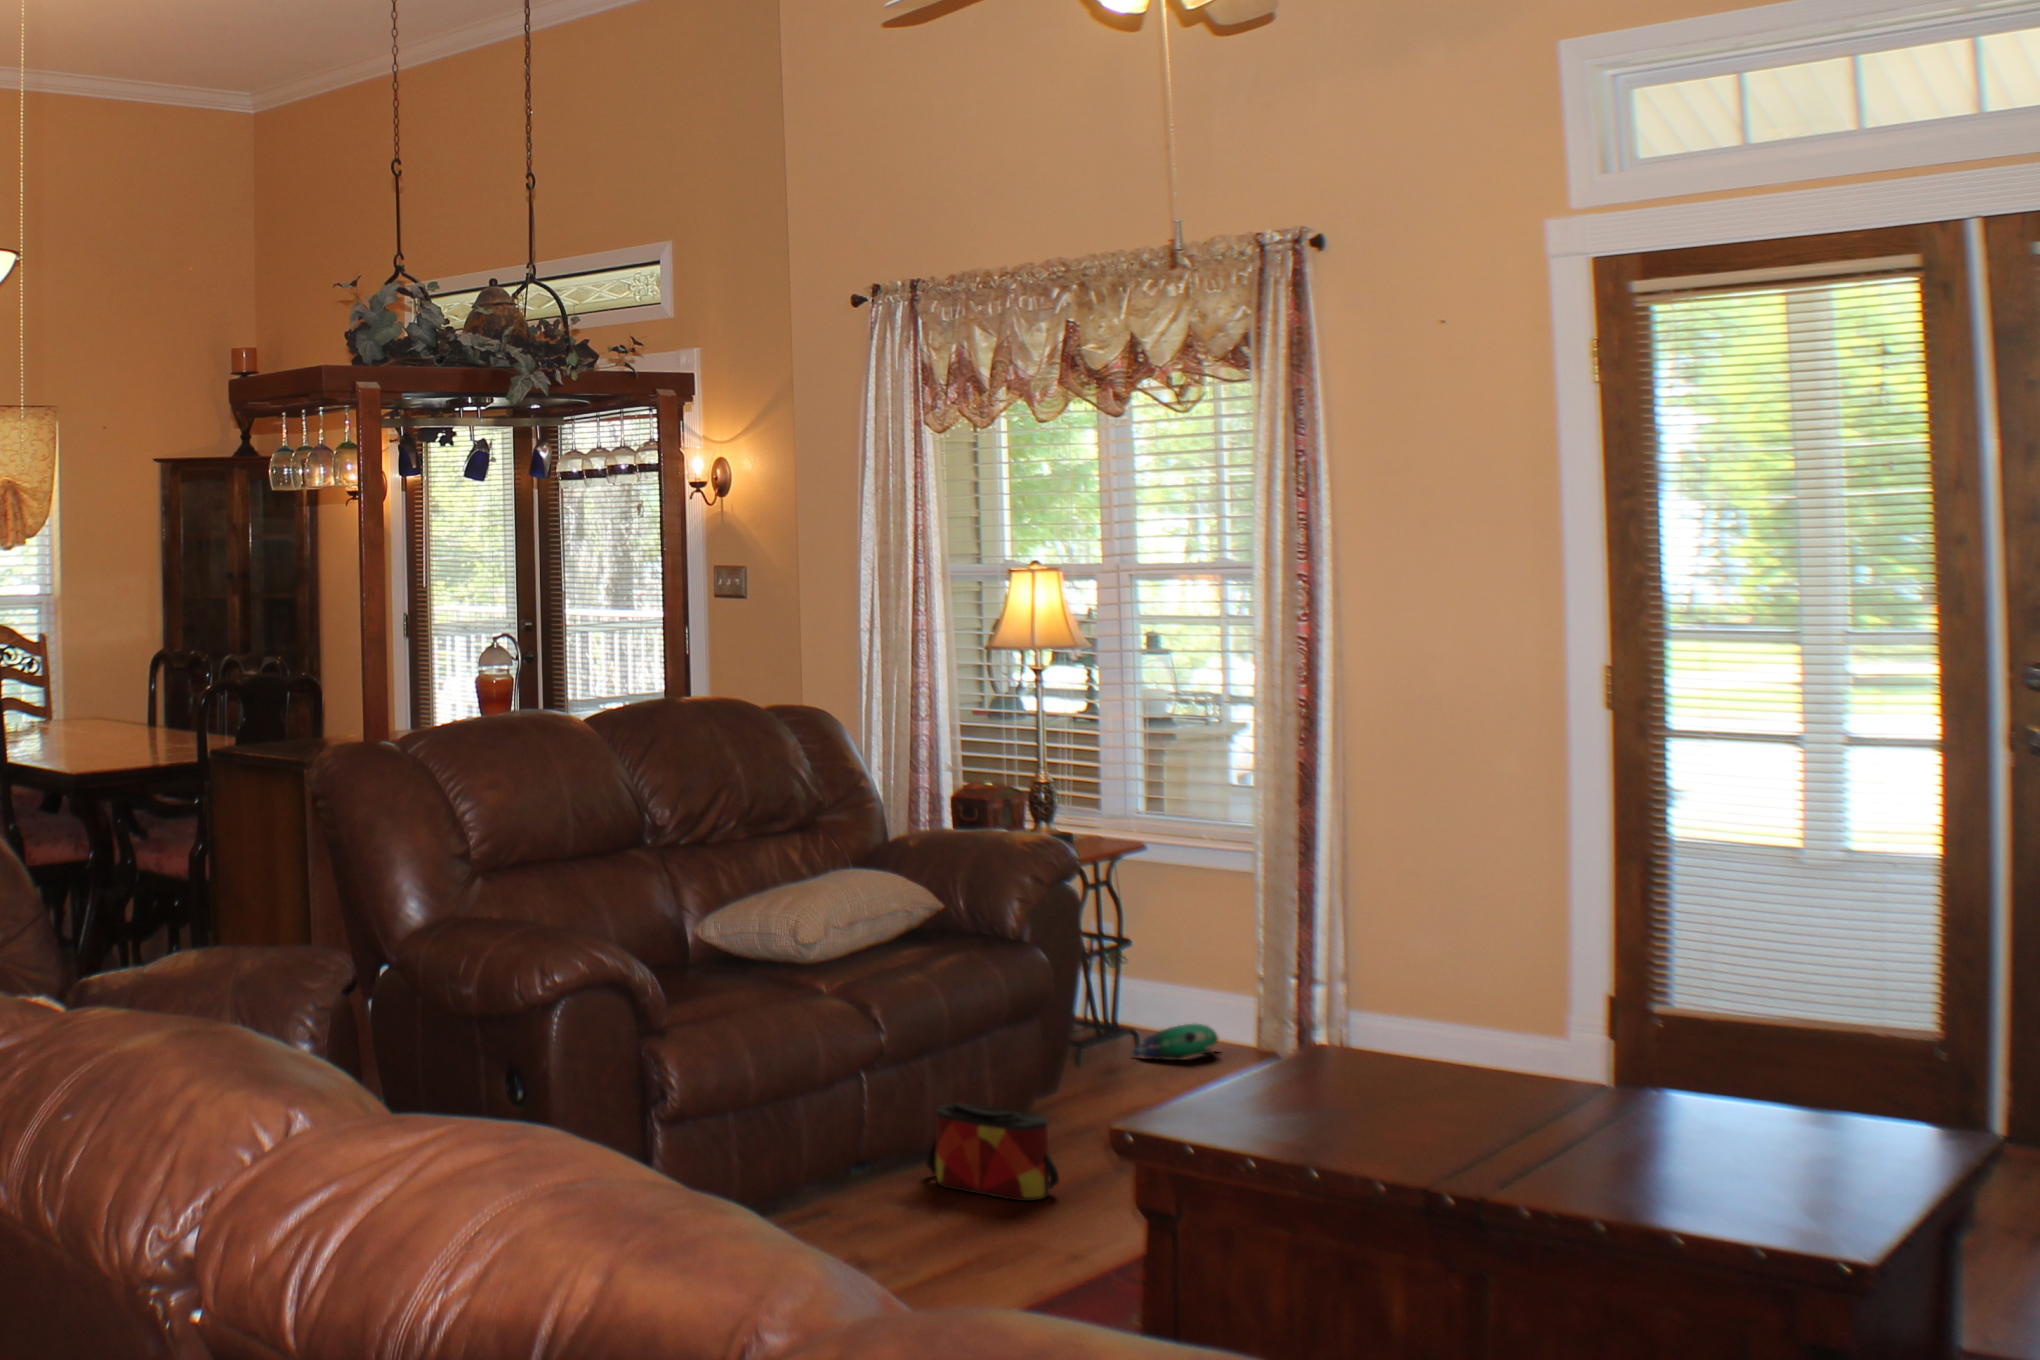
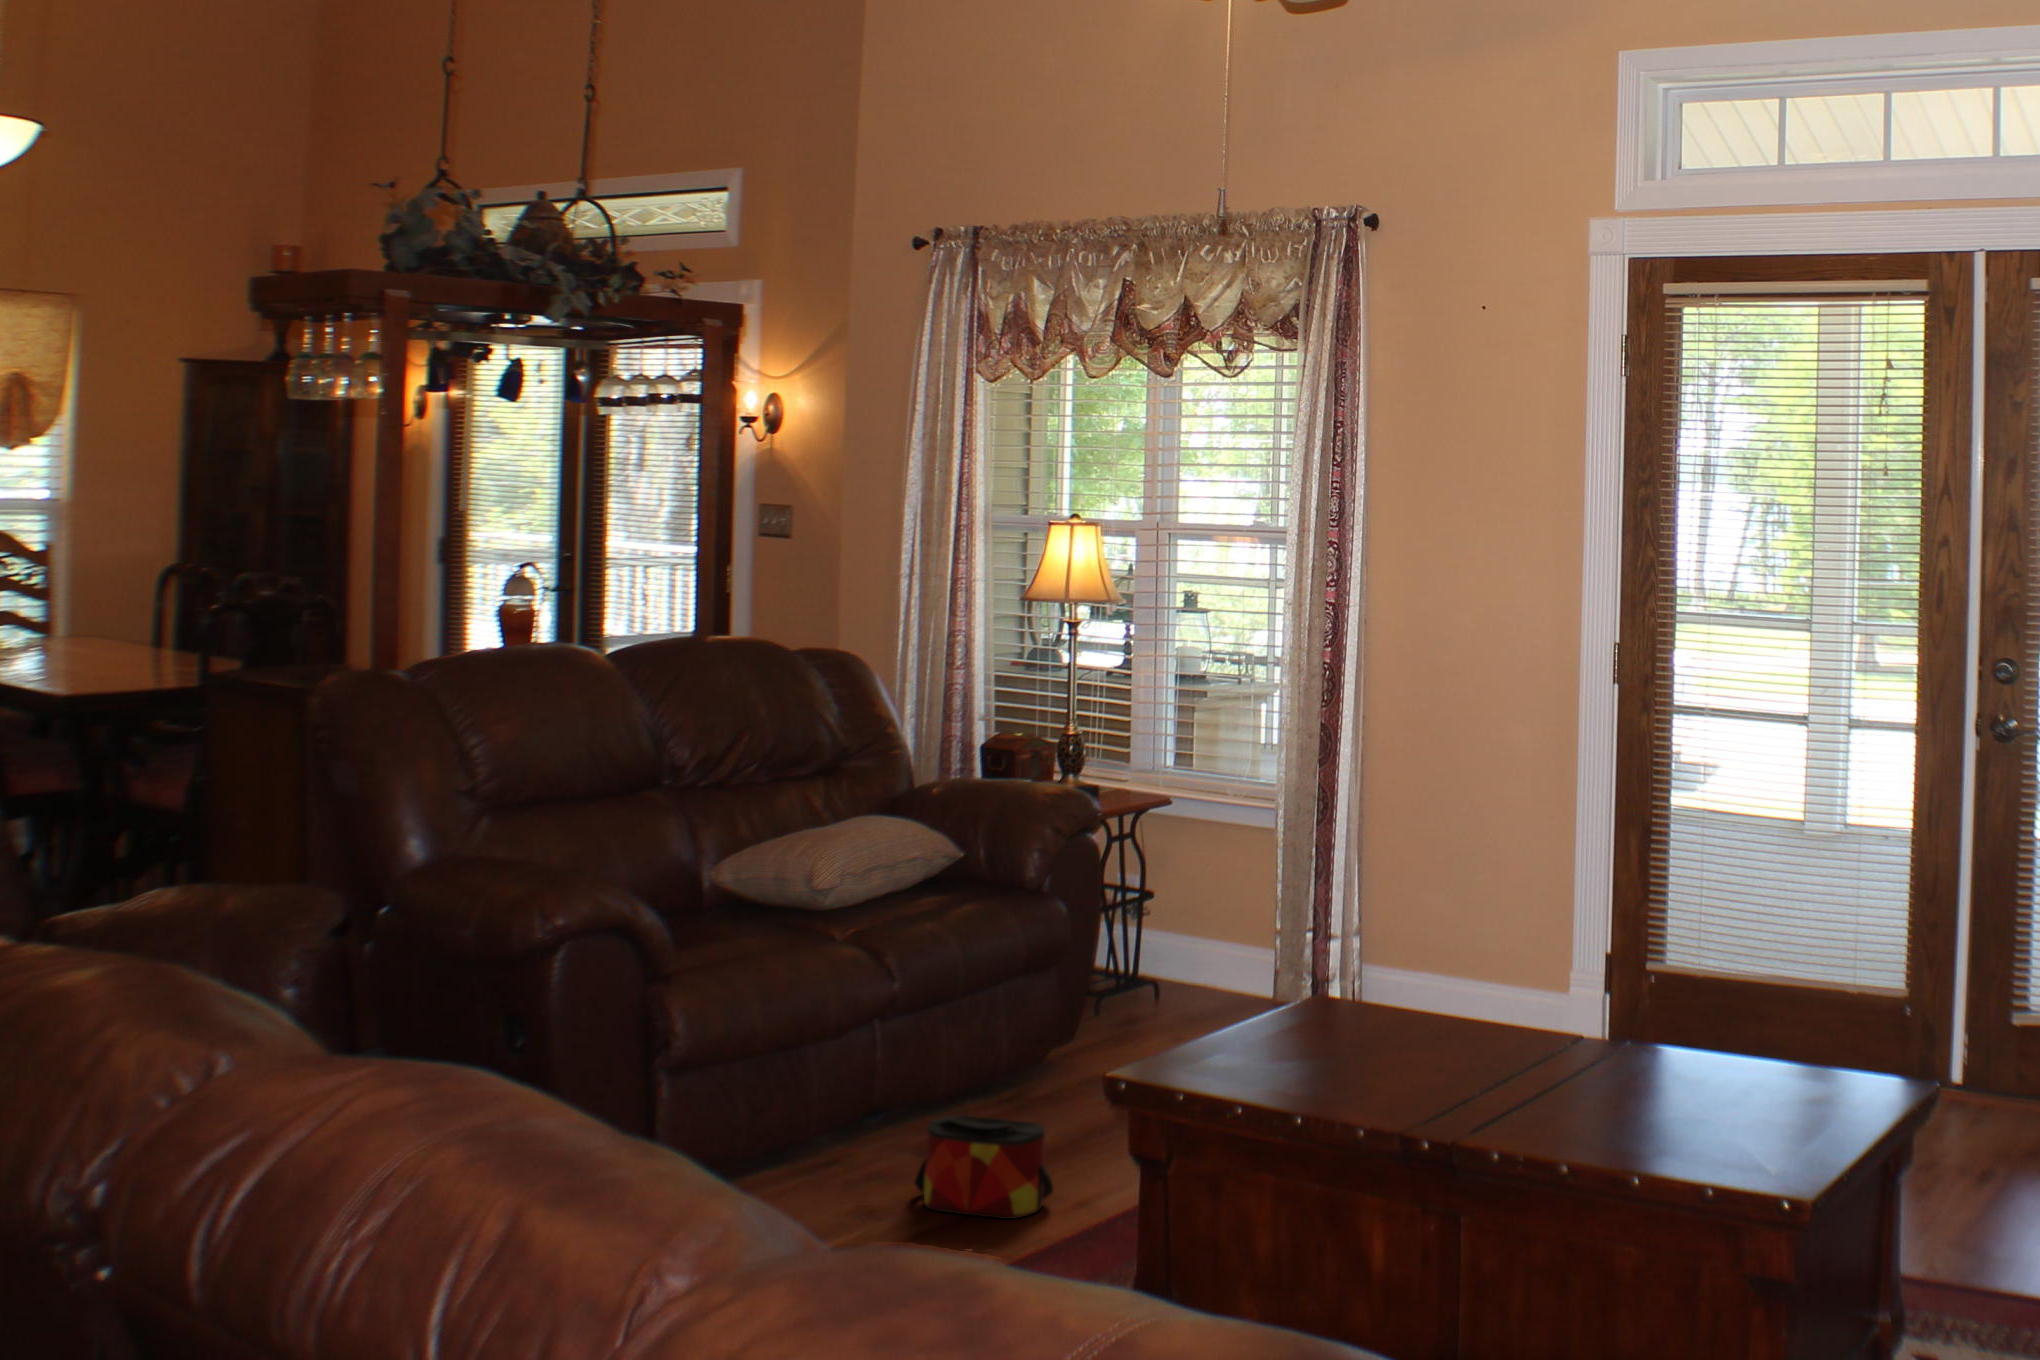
plush toy: present [1131,1024,1218,1060] -> none [1142,969,1229,1008]

